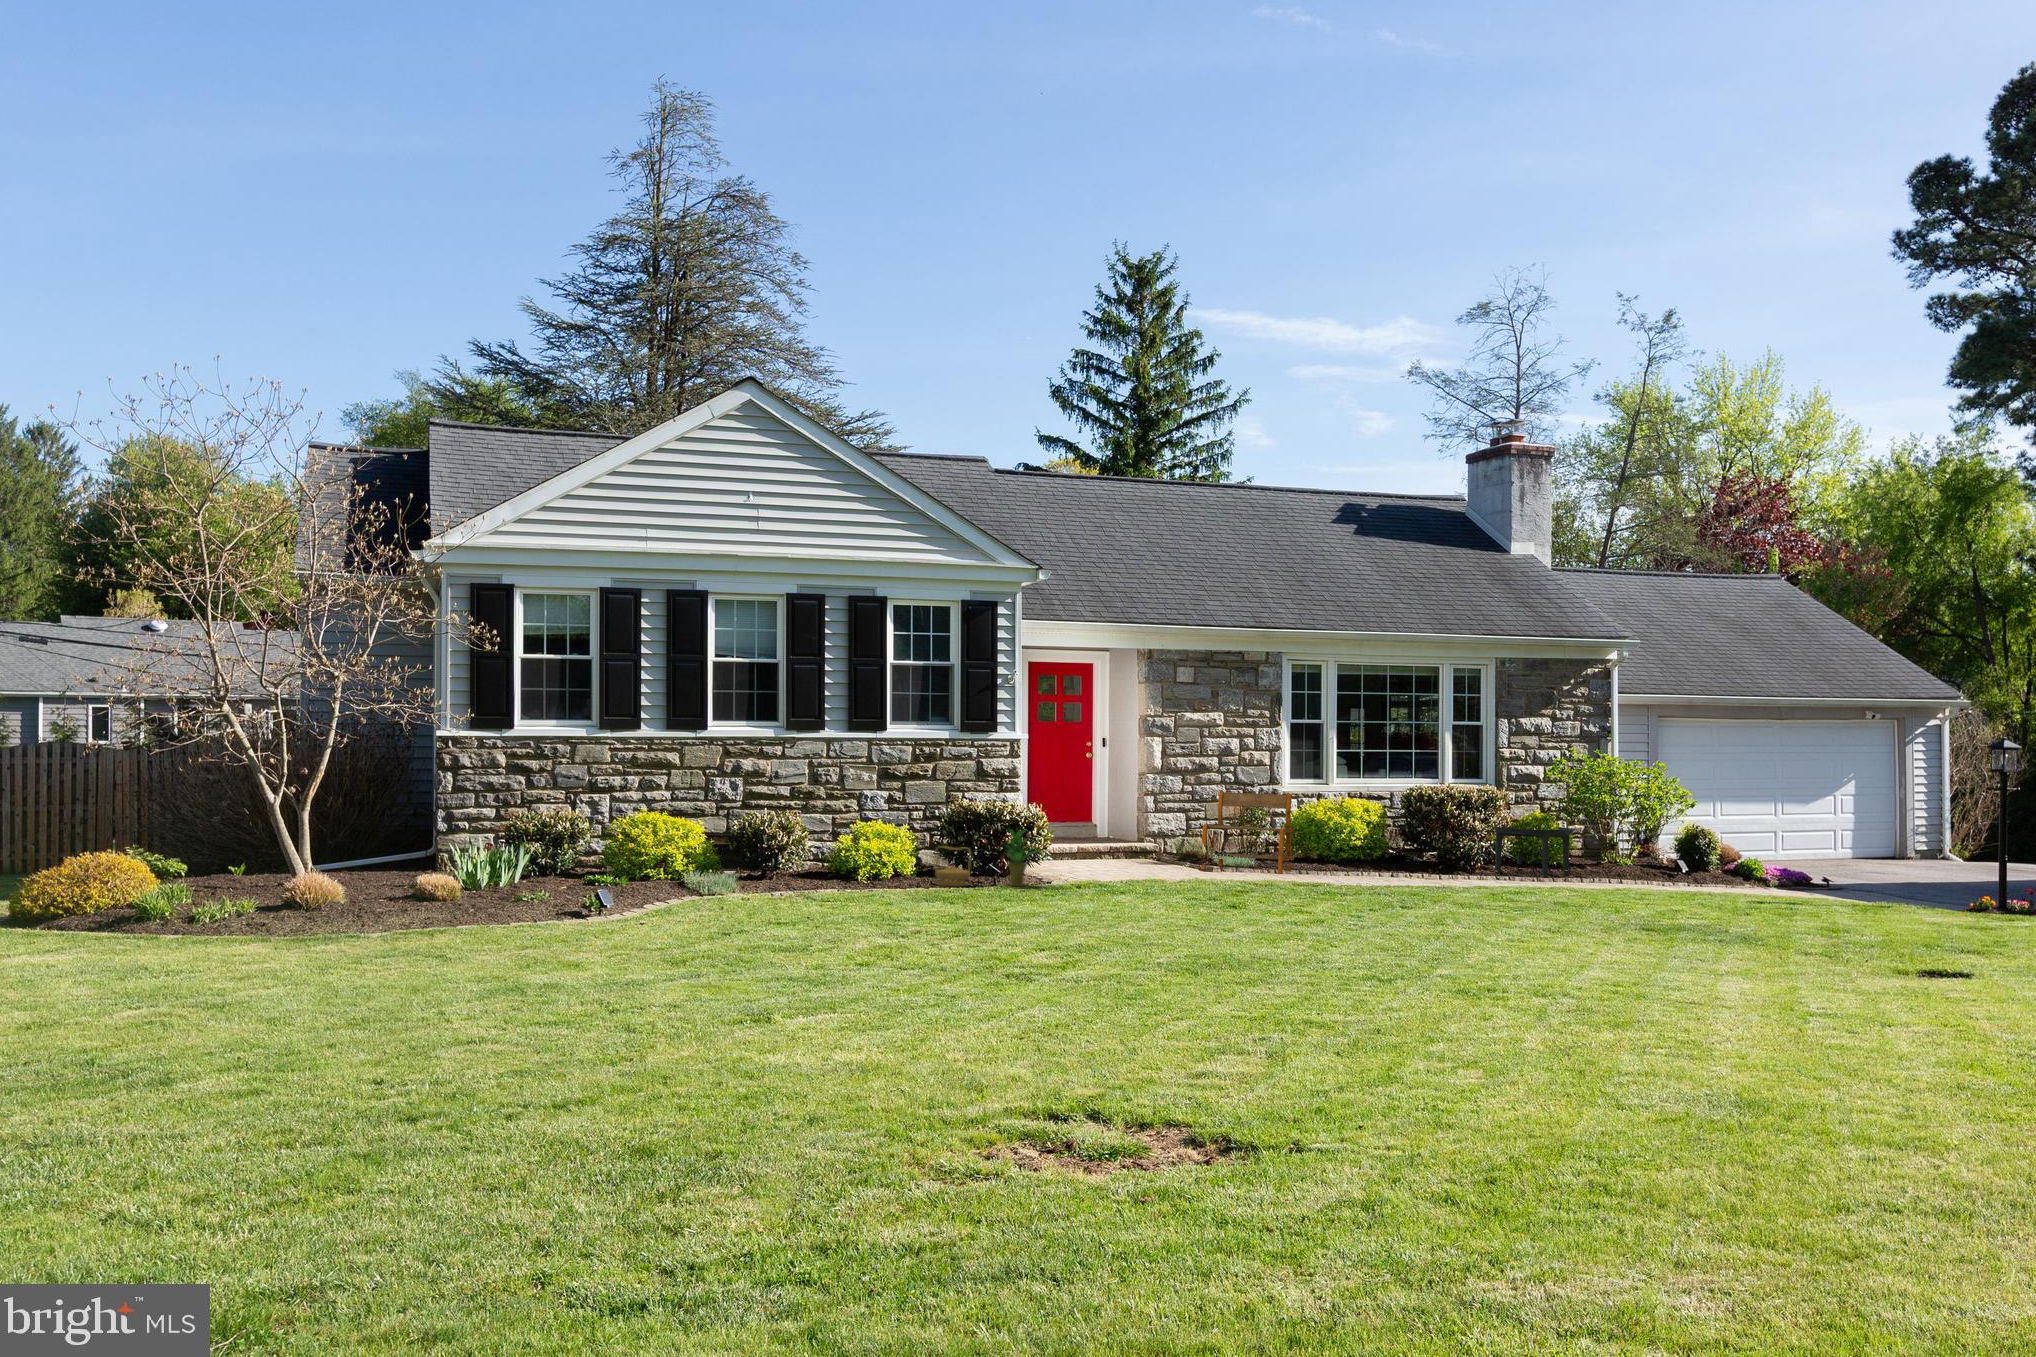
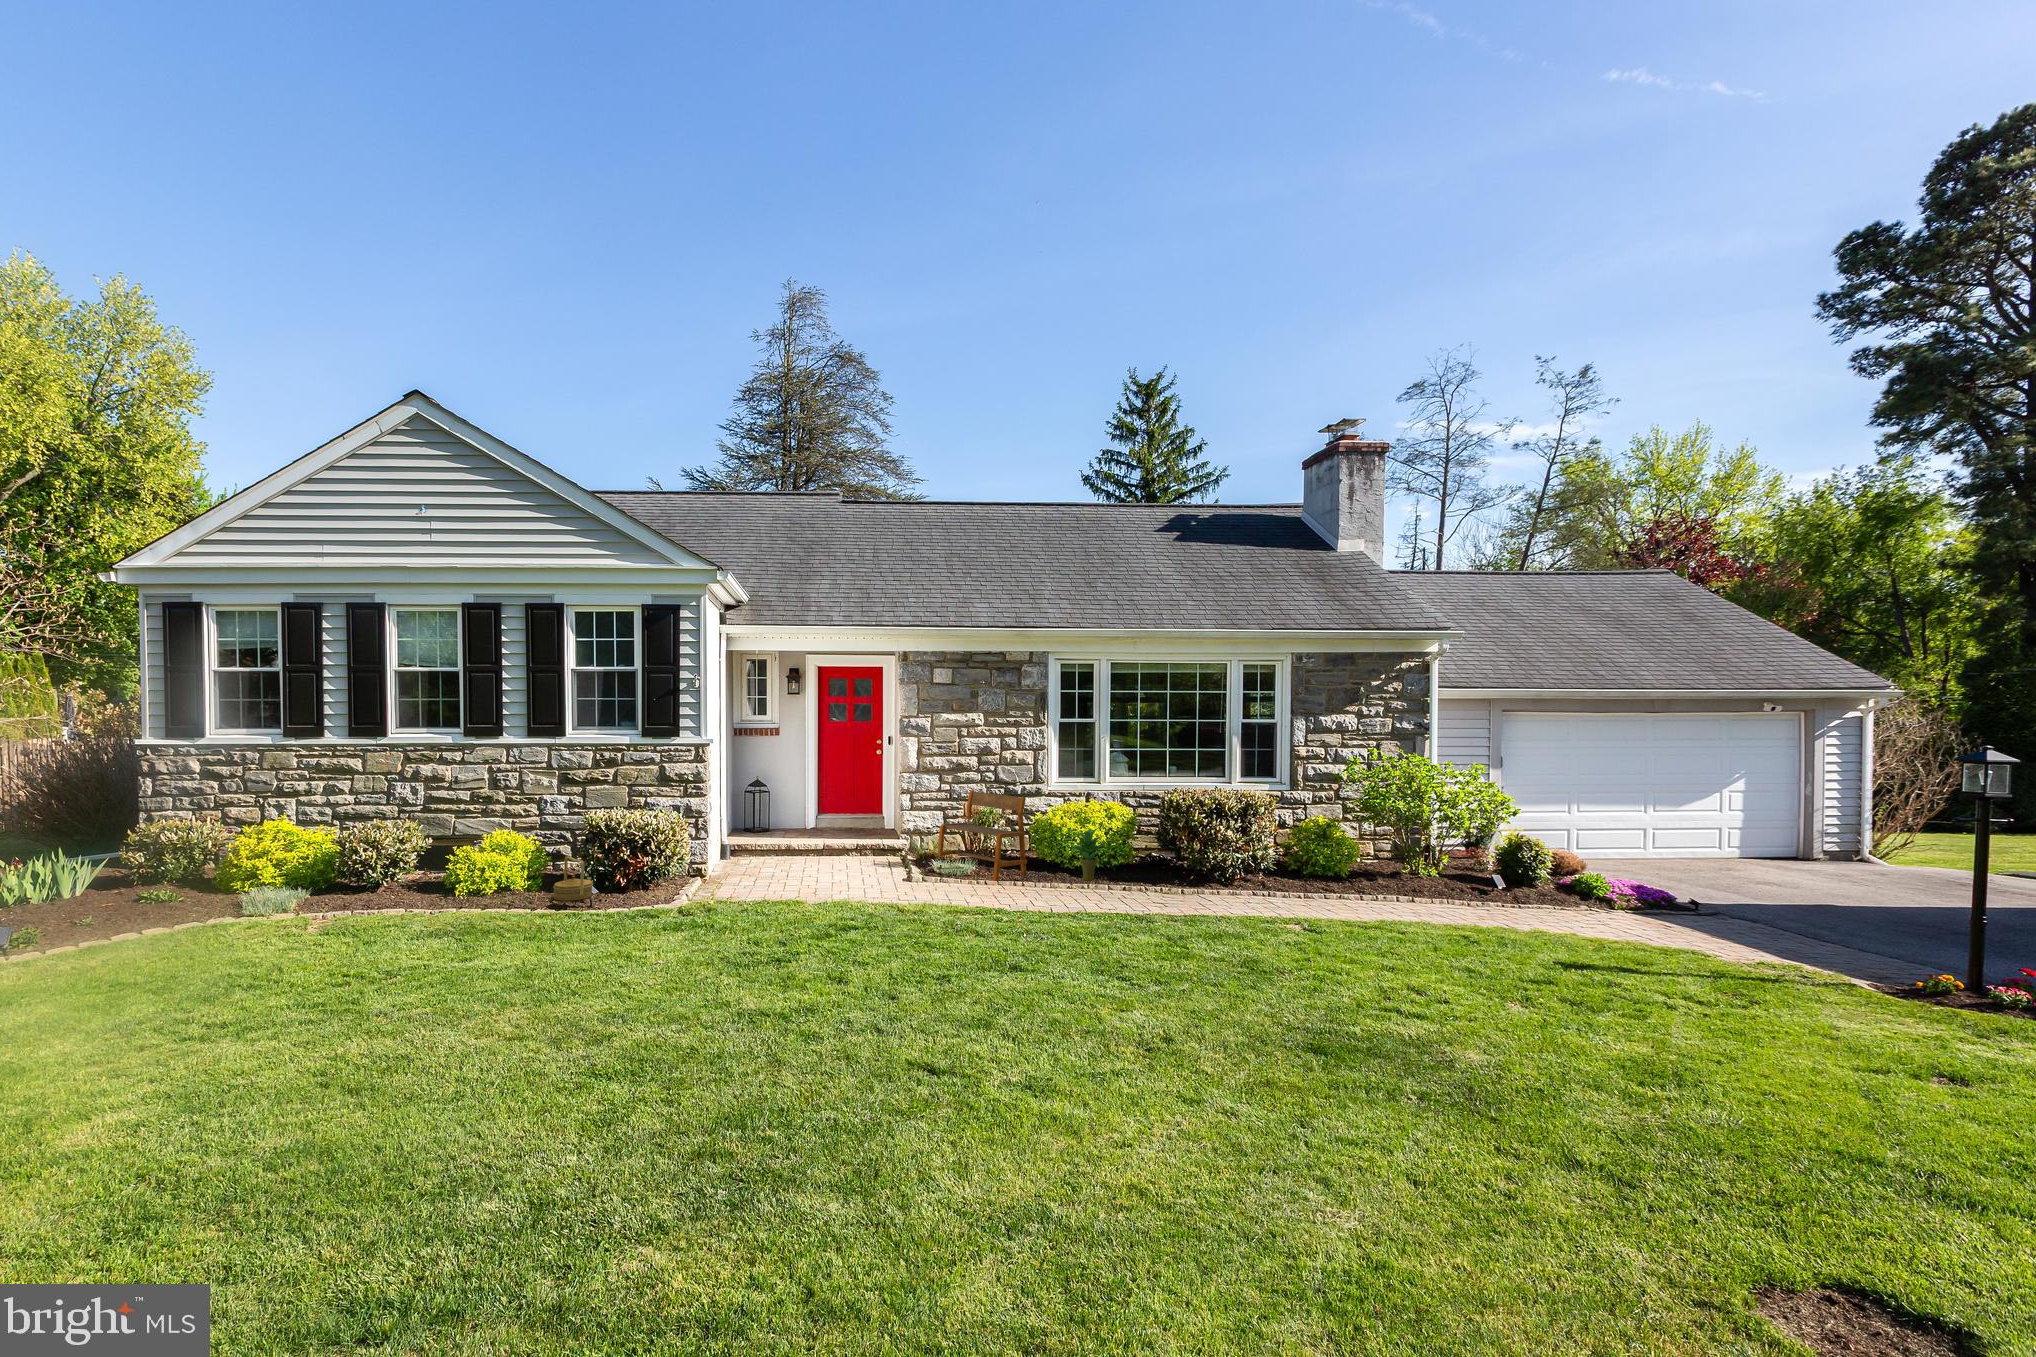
round table: present [1494,827,1575,878] -> none [1243,831,1334,897]
potted plant: present [1005,830,1034,886] -> present [1071,829,1107,881]

